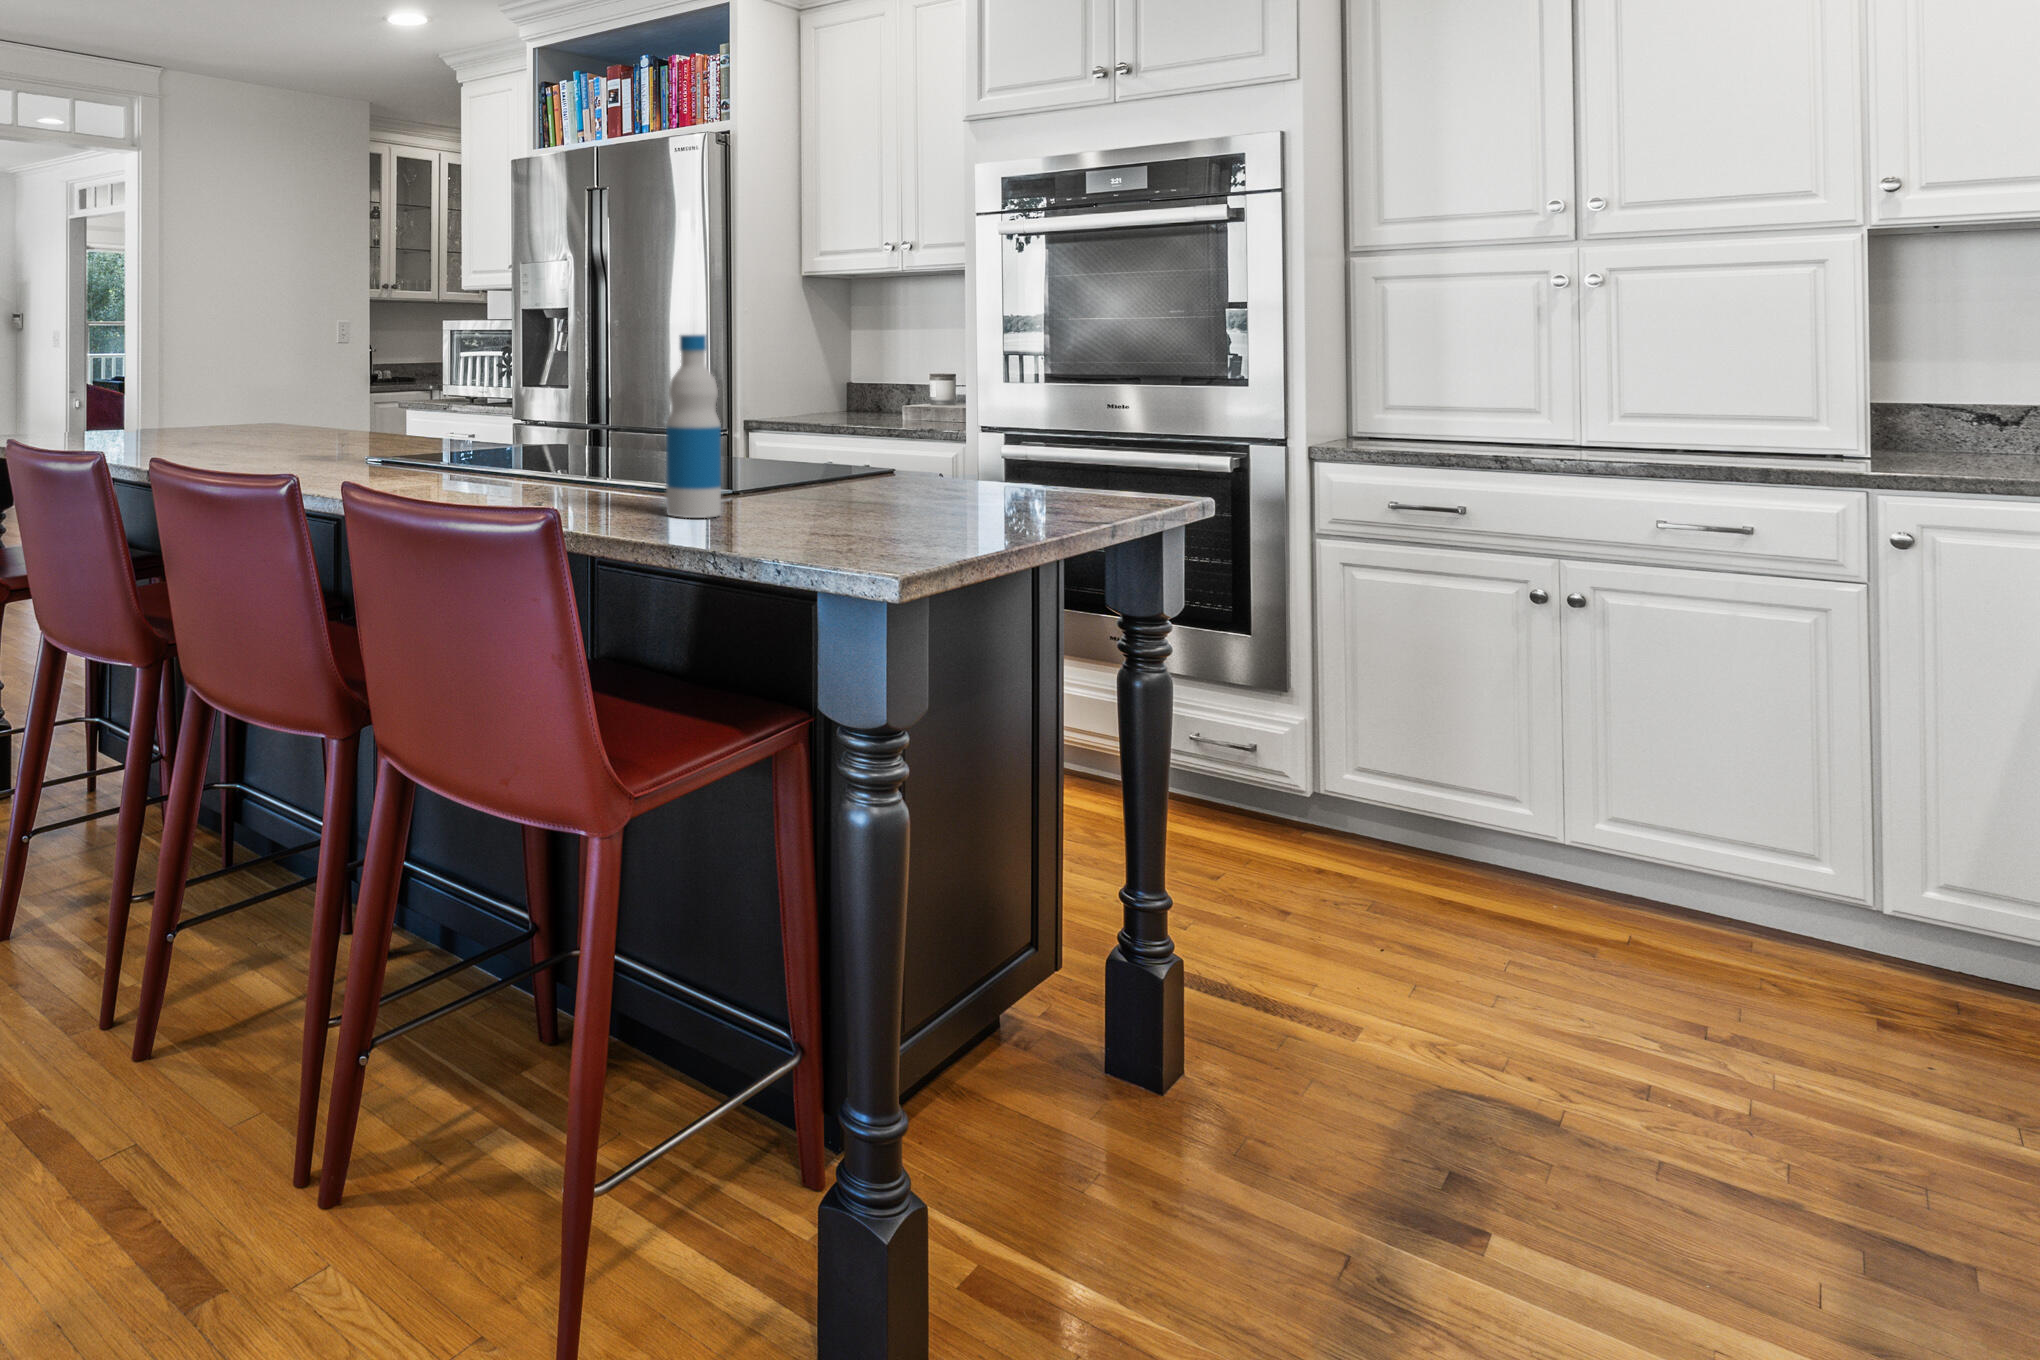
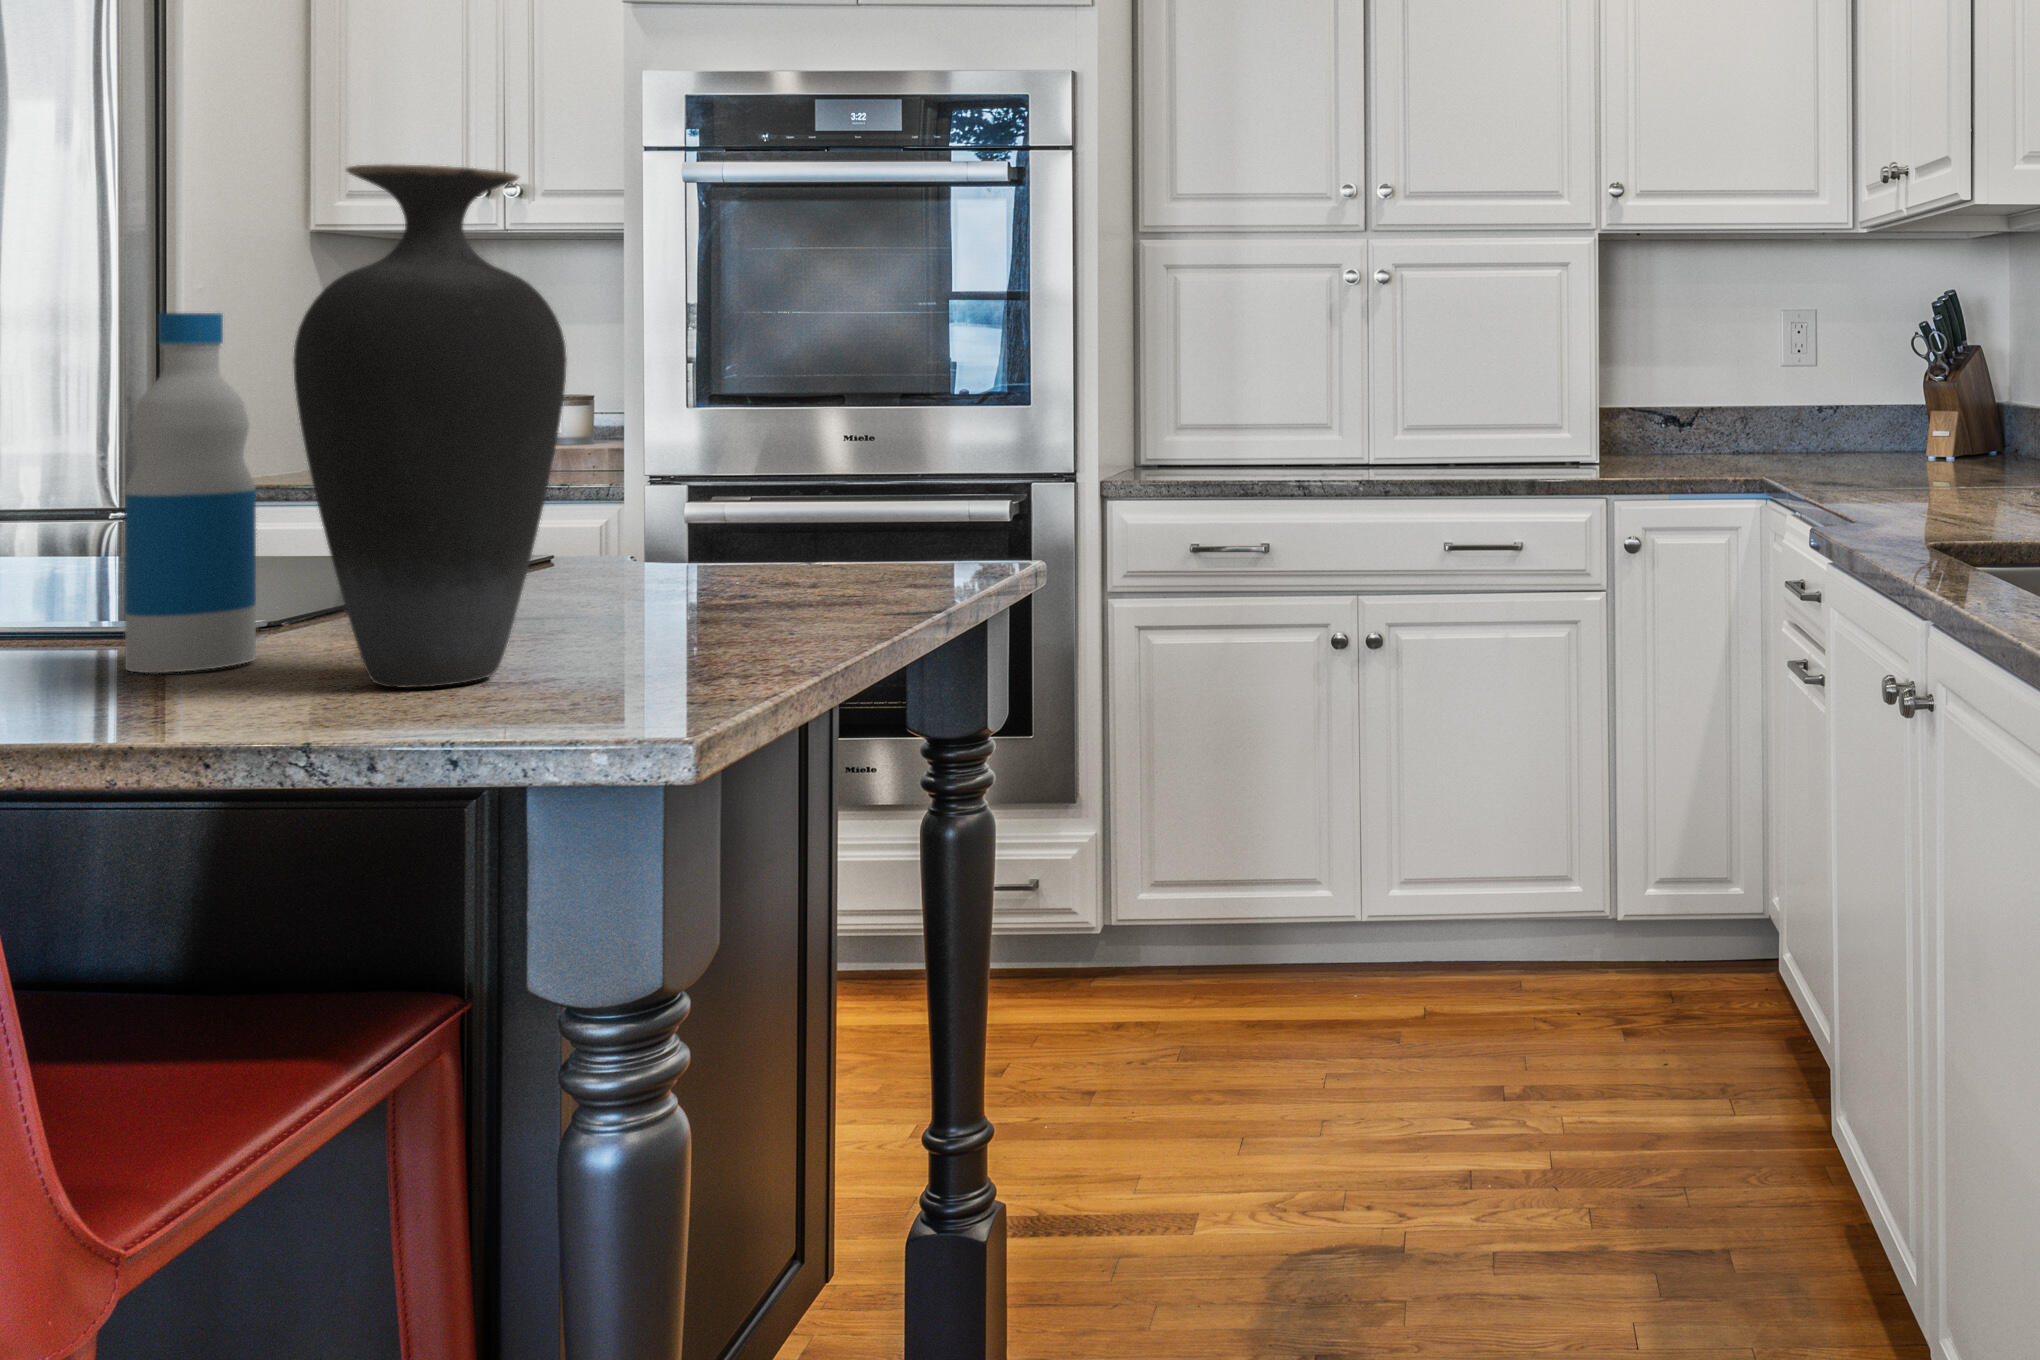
vase: none [728,253,860,539] -> present [293,164,567,687]

